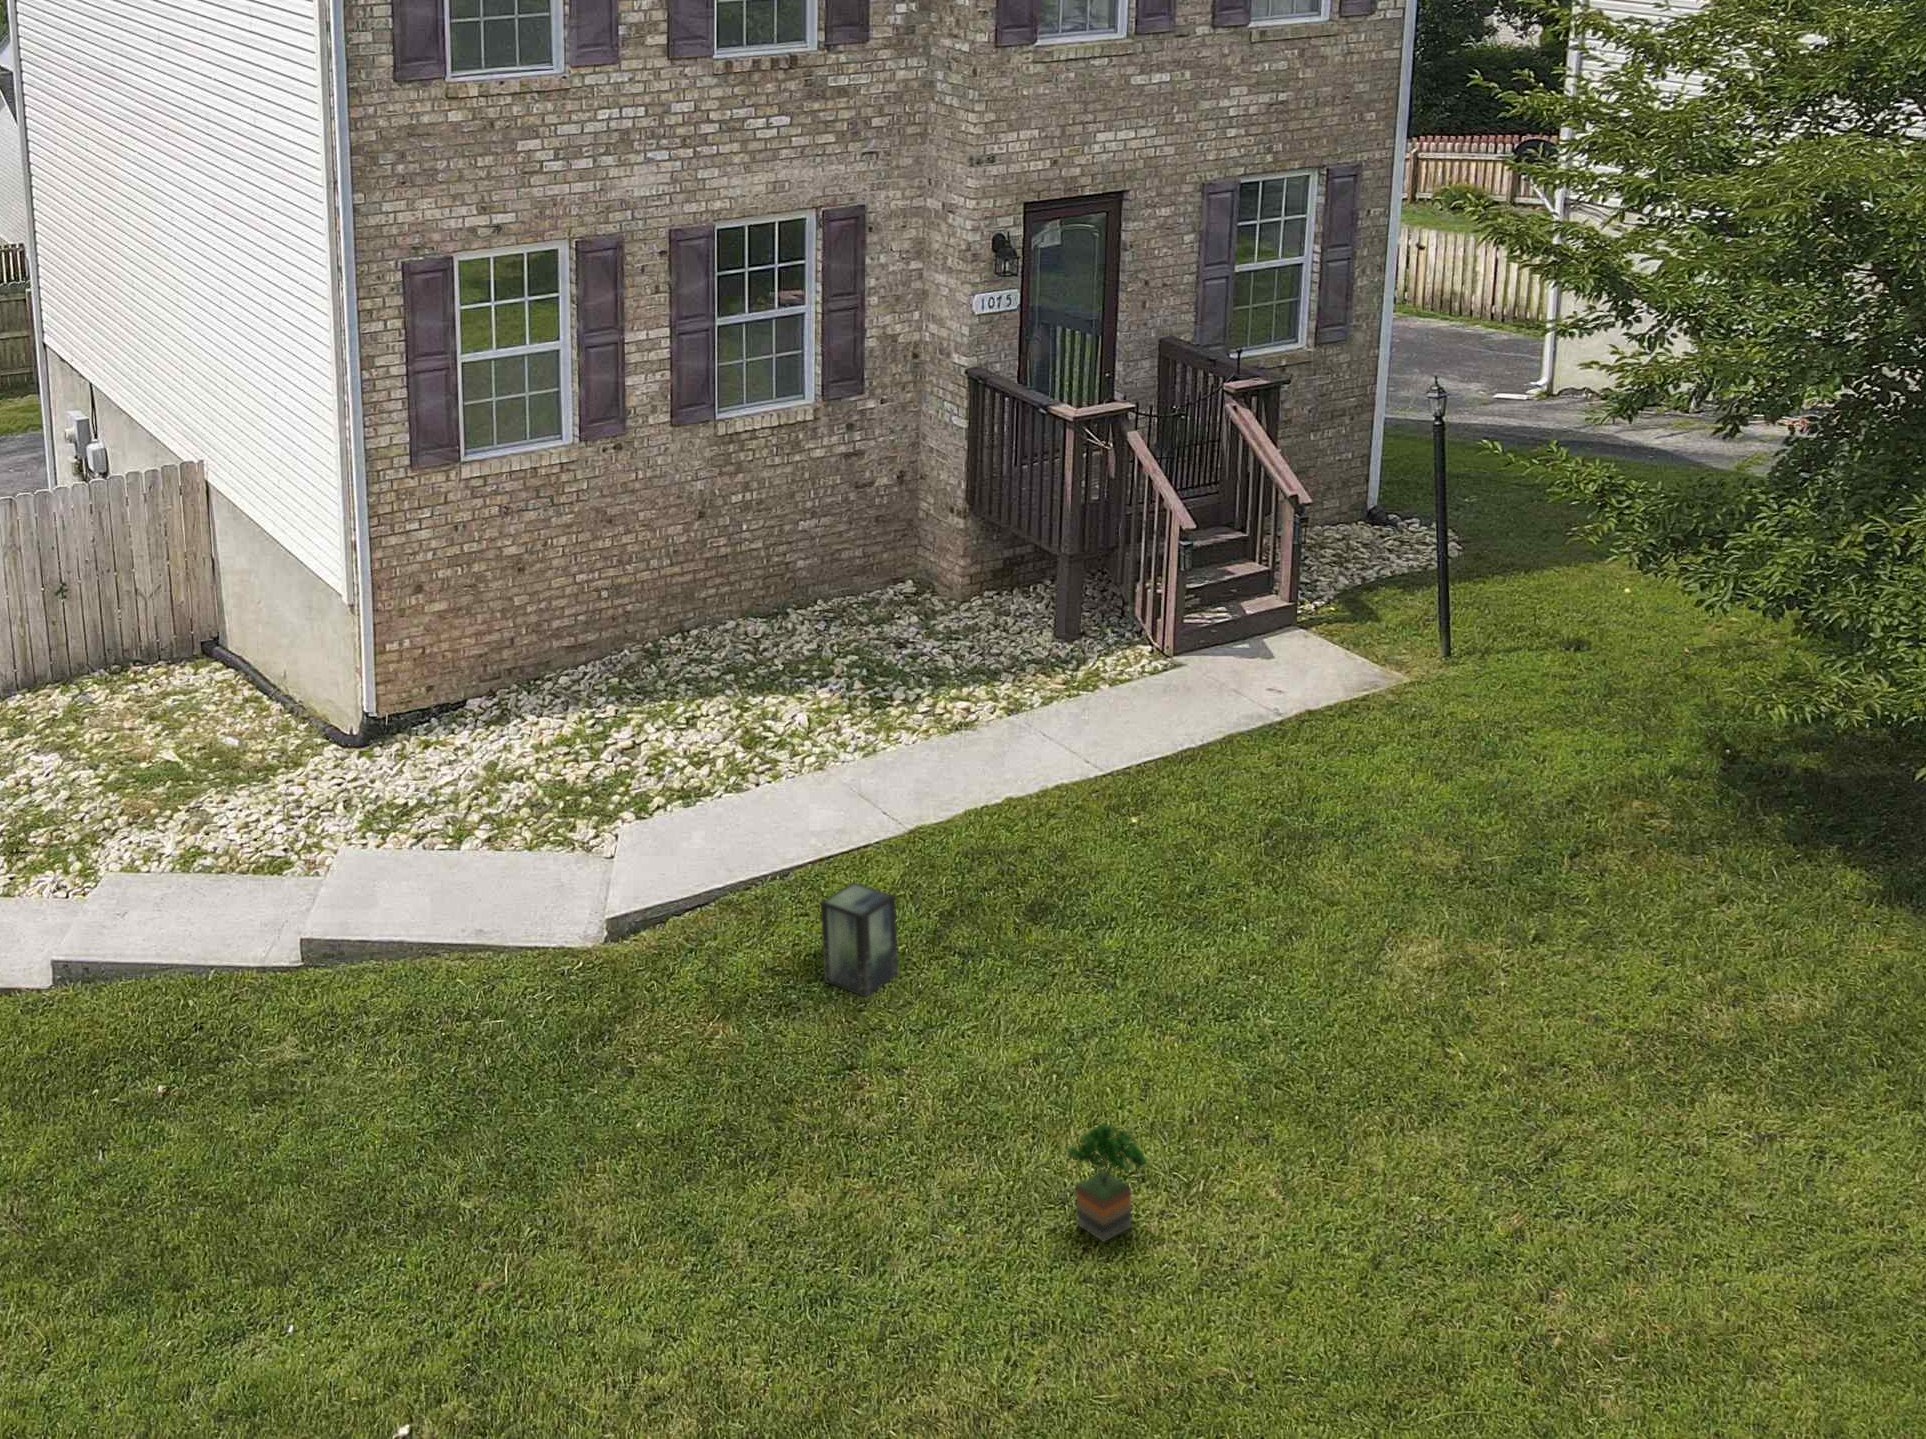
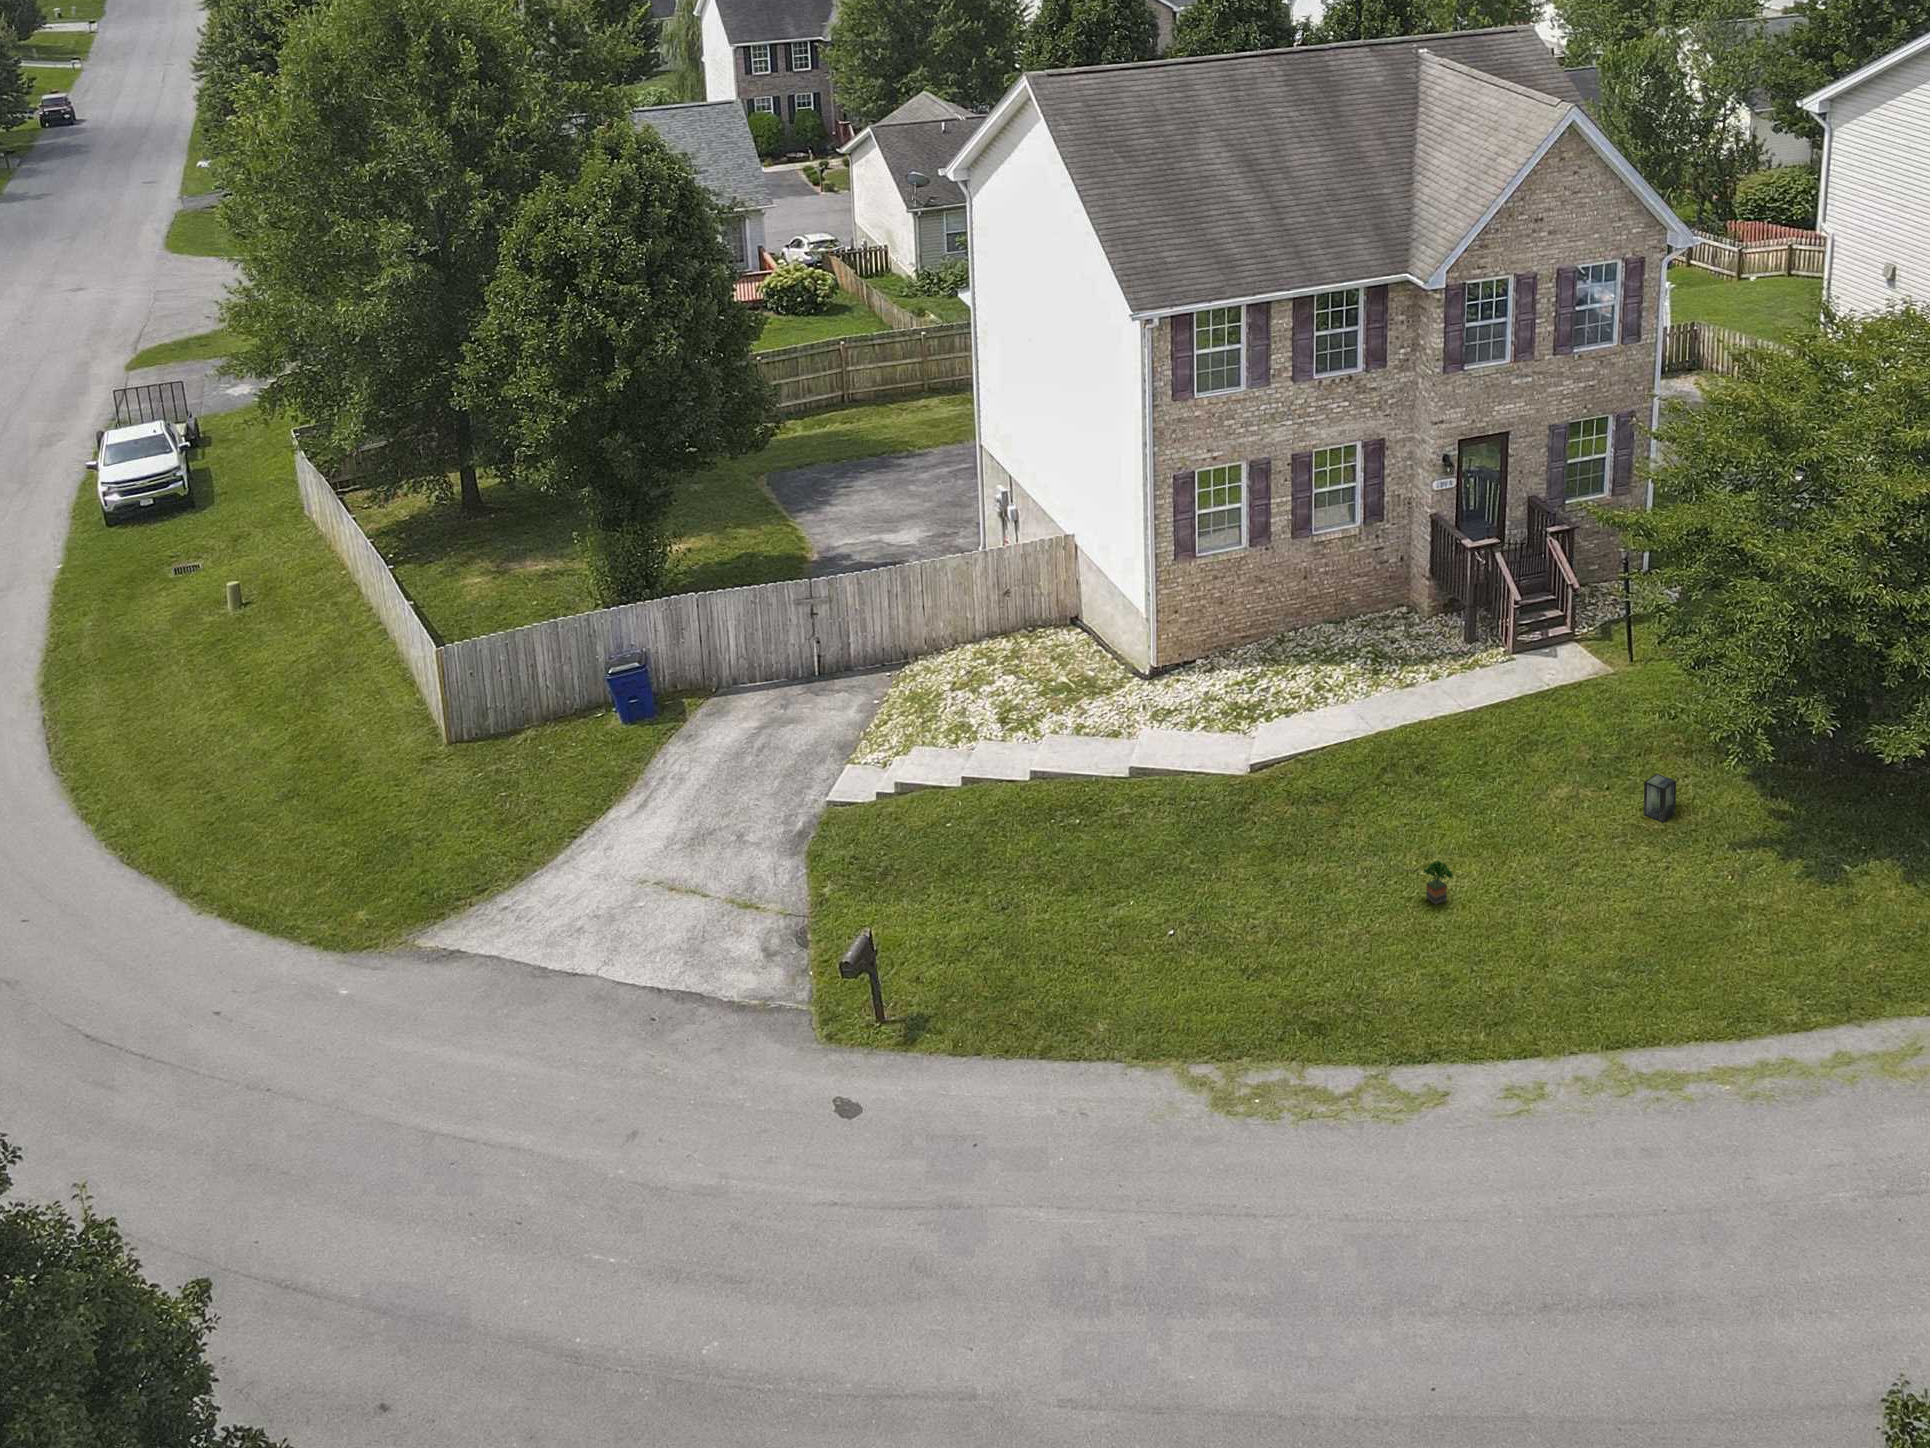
storage box: present [821,882,898,997] -> present [1644,774,1676,823]

